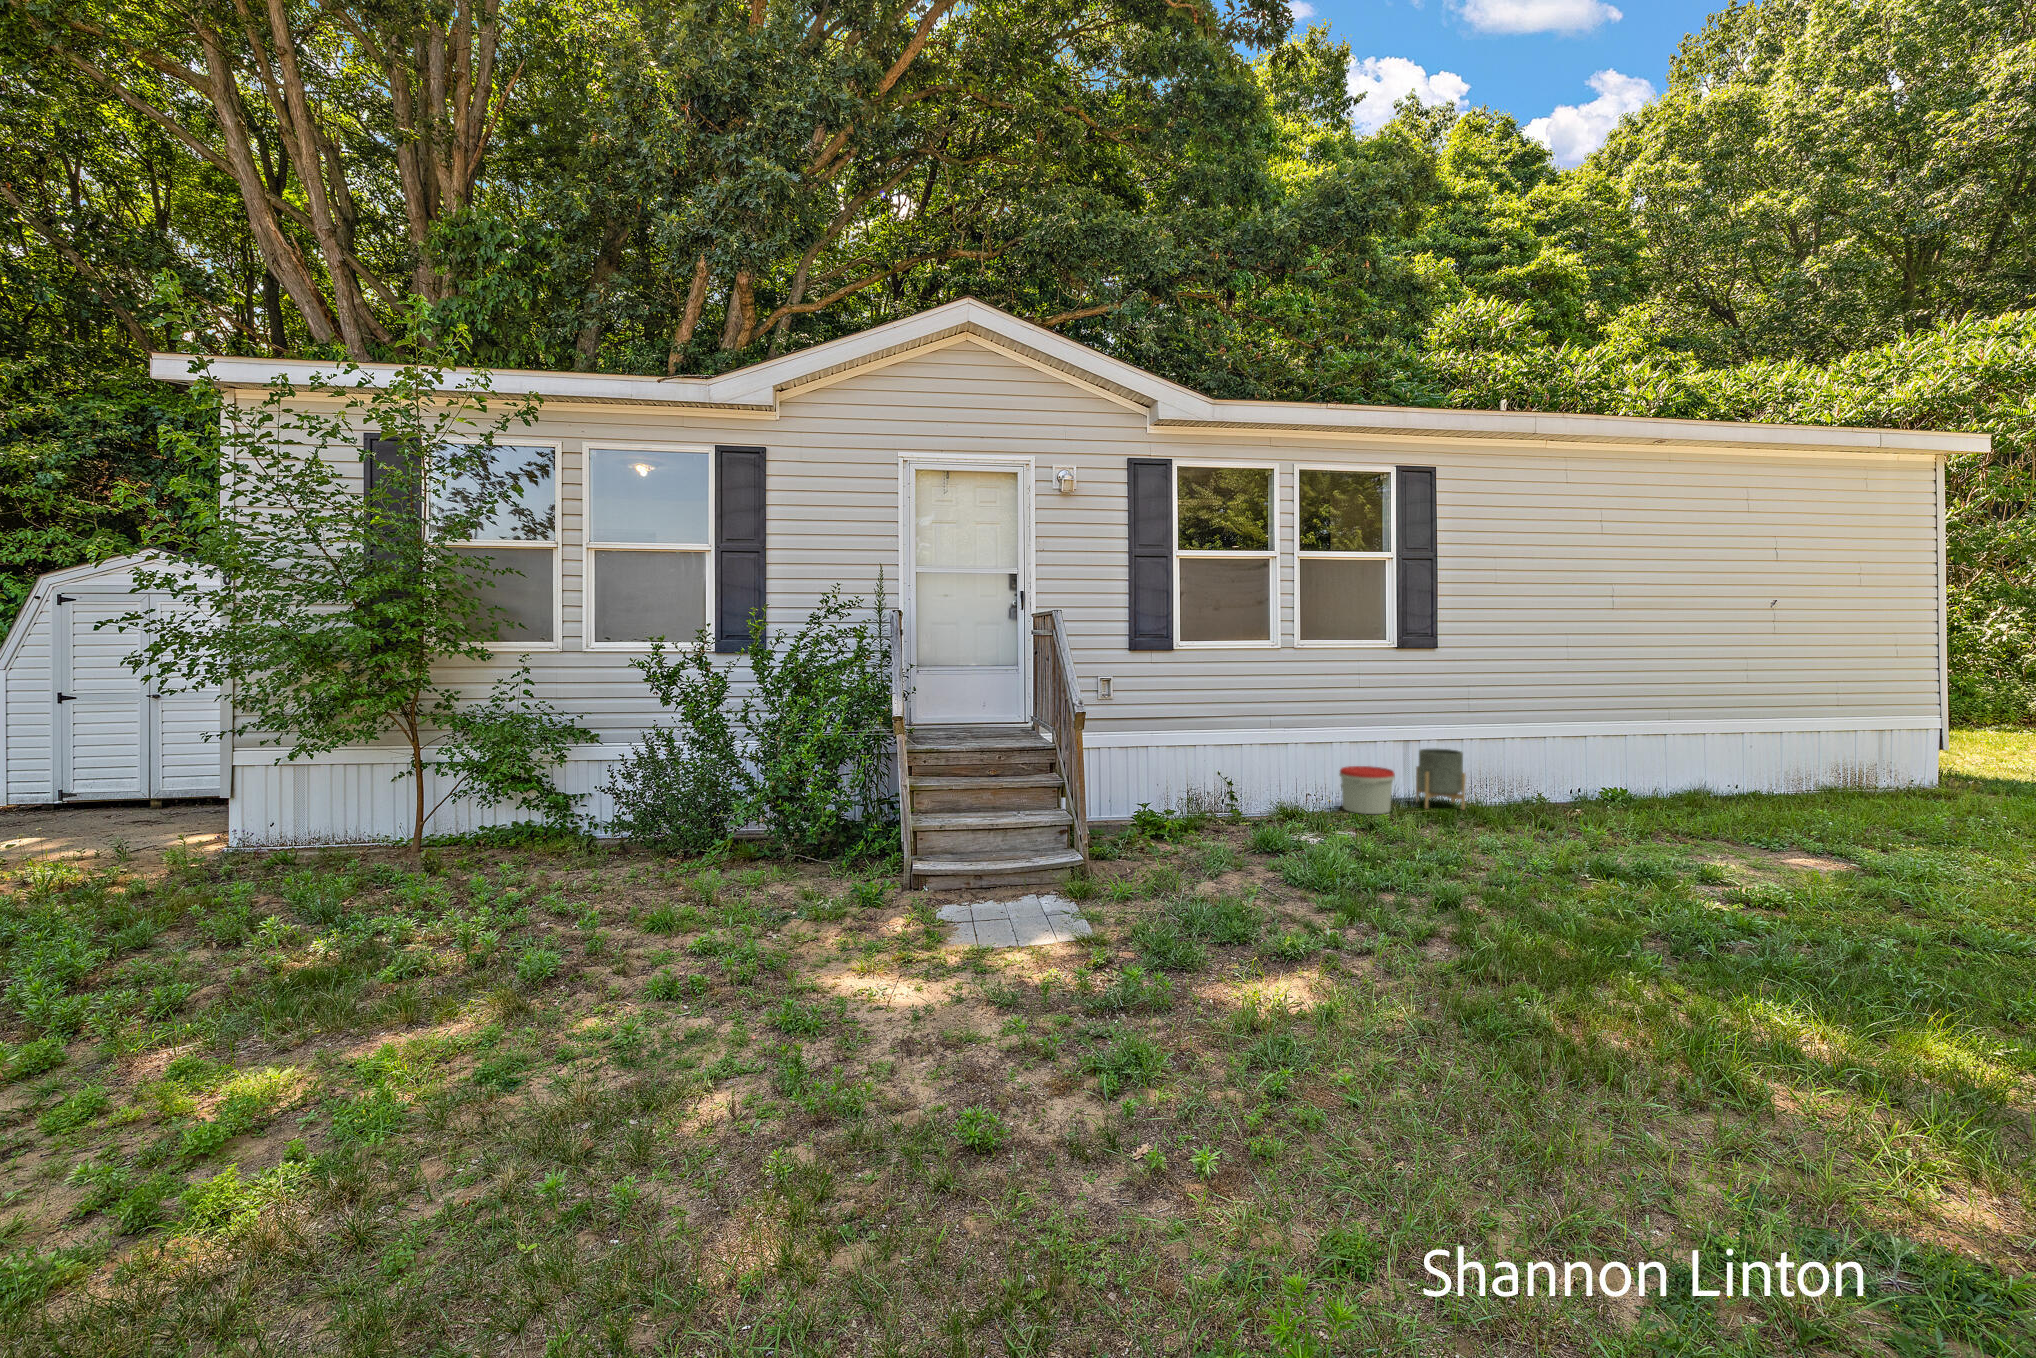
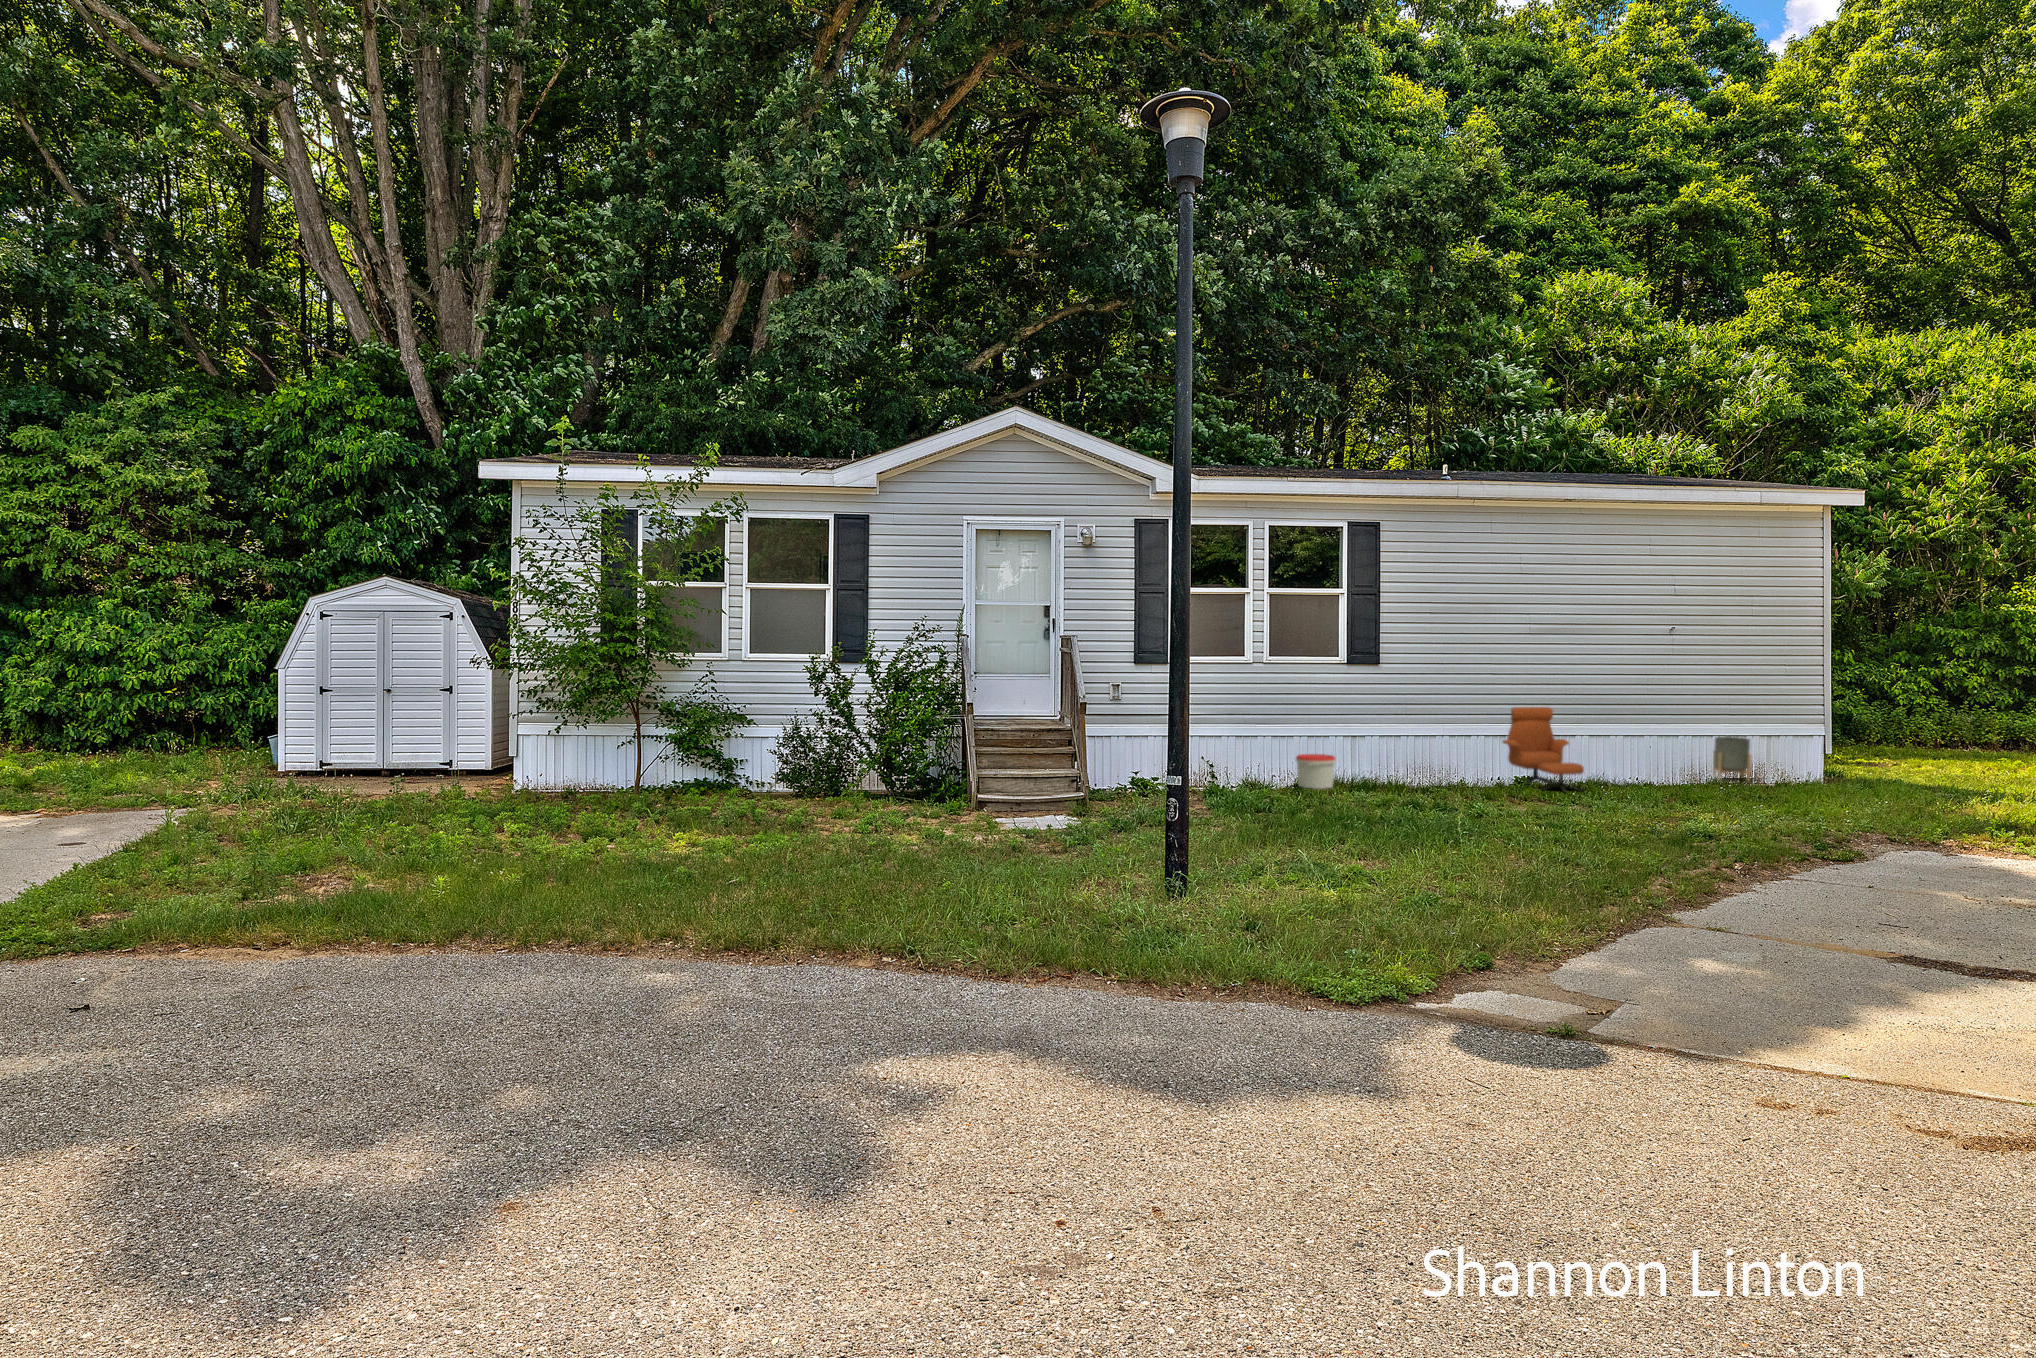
lounge chair: none [1591,701,1725,816] -> present [1503,707,1584,792]
planter: present [1416,749,1466,810] -> present [1712,737,1751,781]

